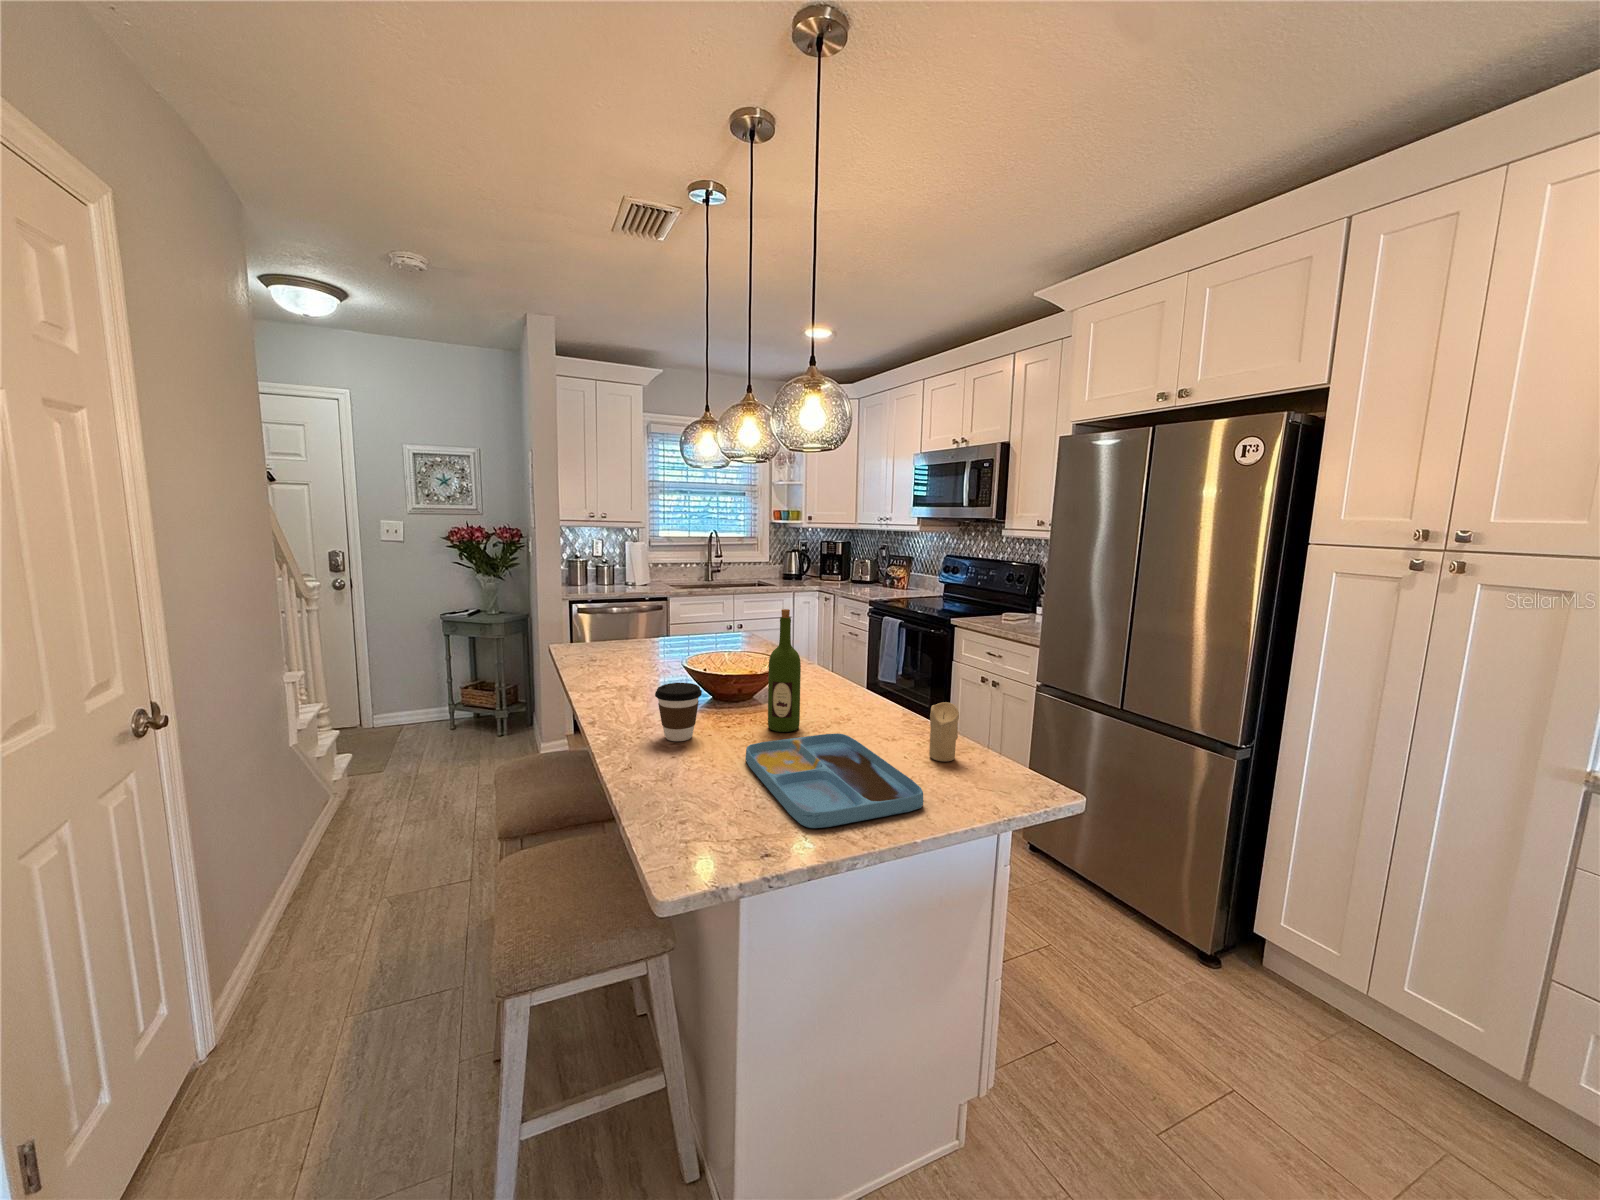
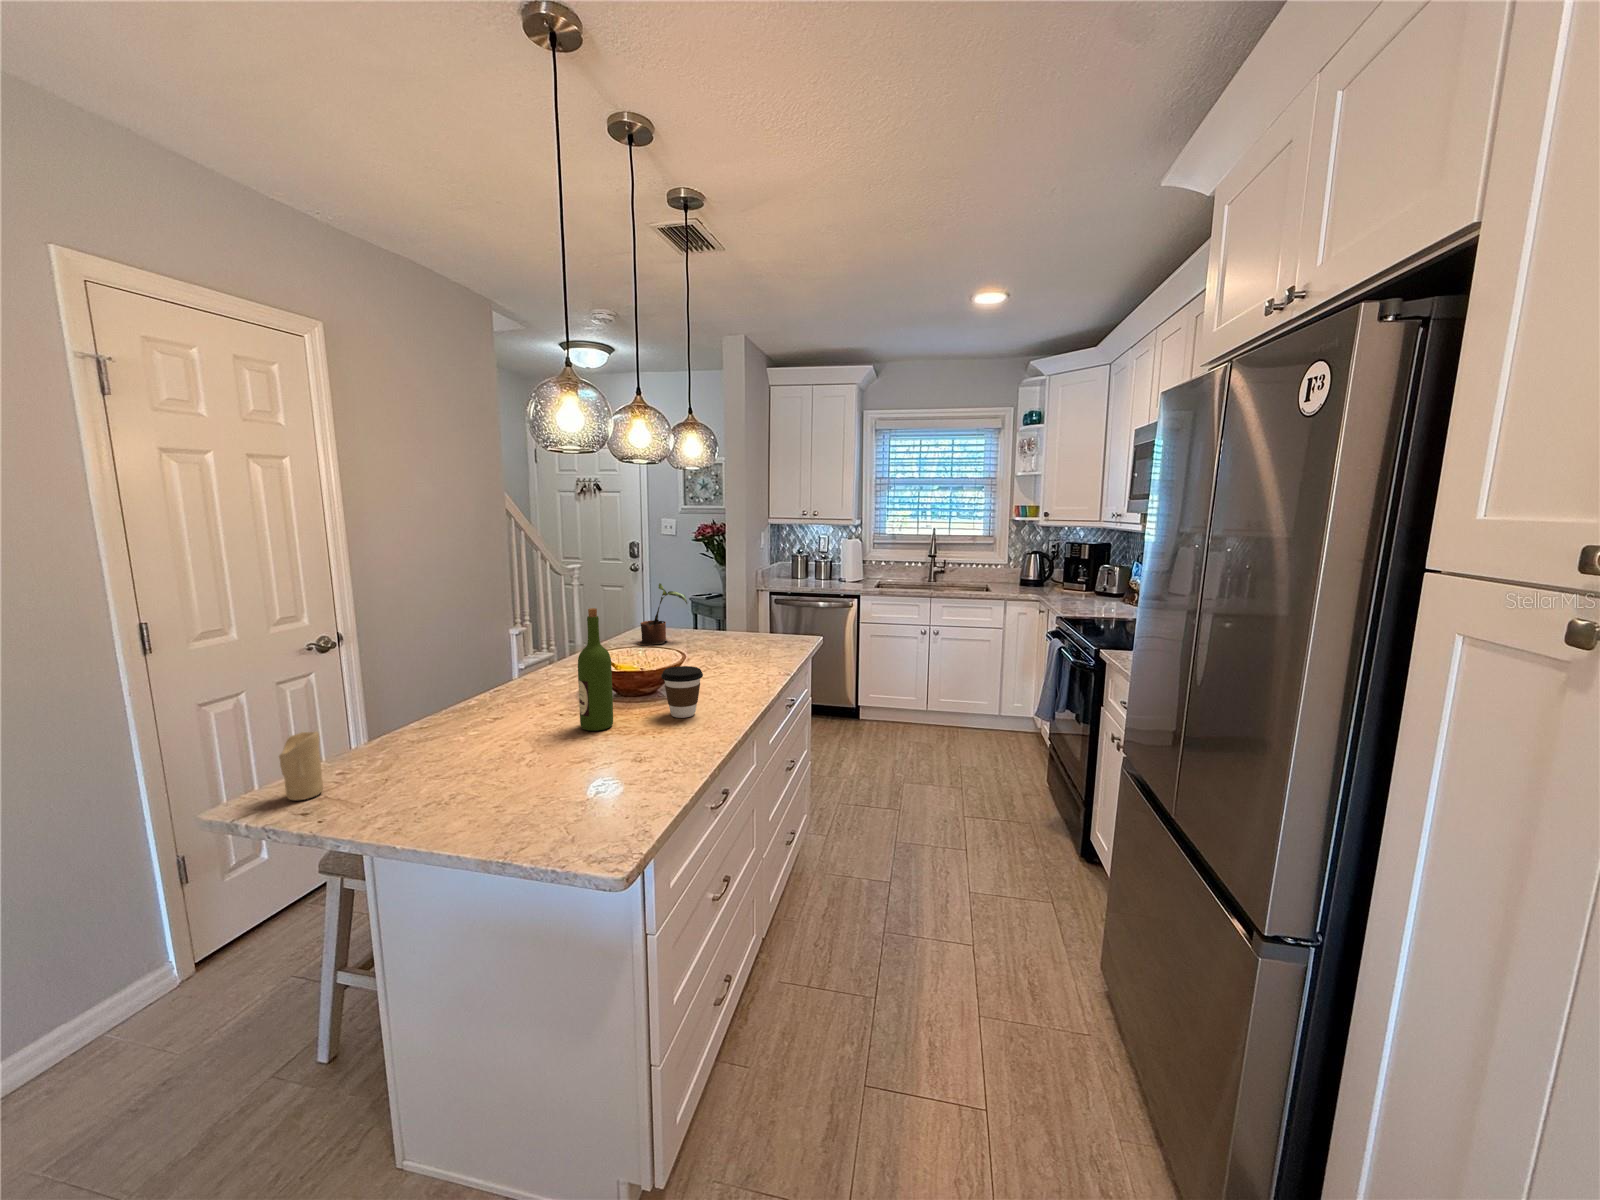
potted plant: none [585,590,636,661] -> present [638,583,687,645]
coffee cup: present [655,683,702,741] -> present [661,666,703,718]
candle: present [929,702,959,761] -> present [279,732,323,800]
tray: present [746,733,923,828] -> none [372,731,588,823]

